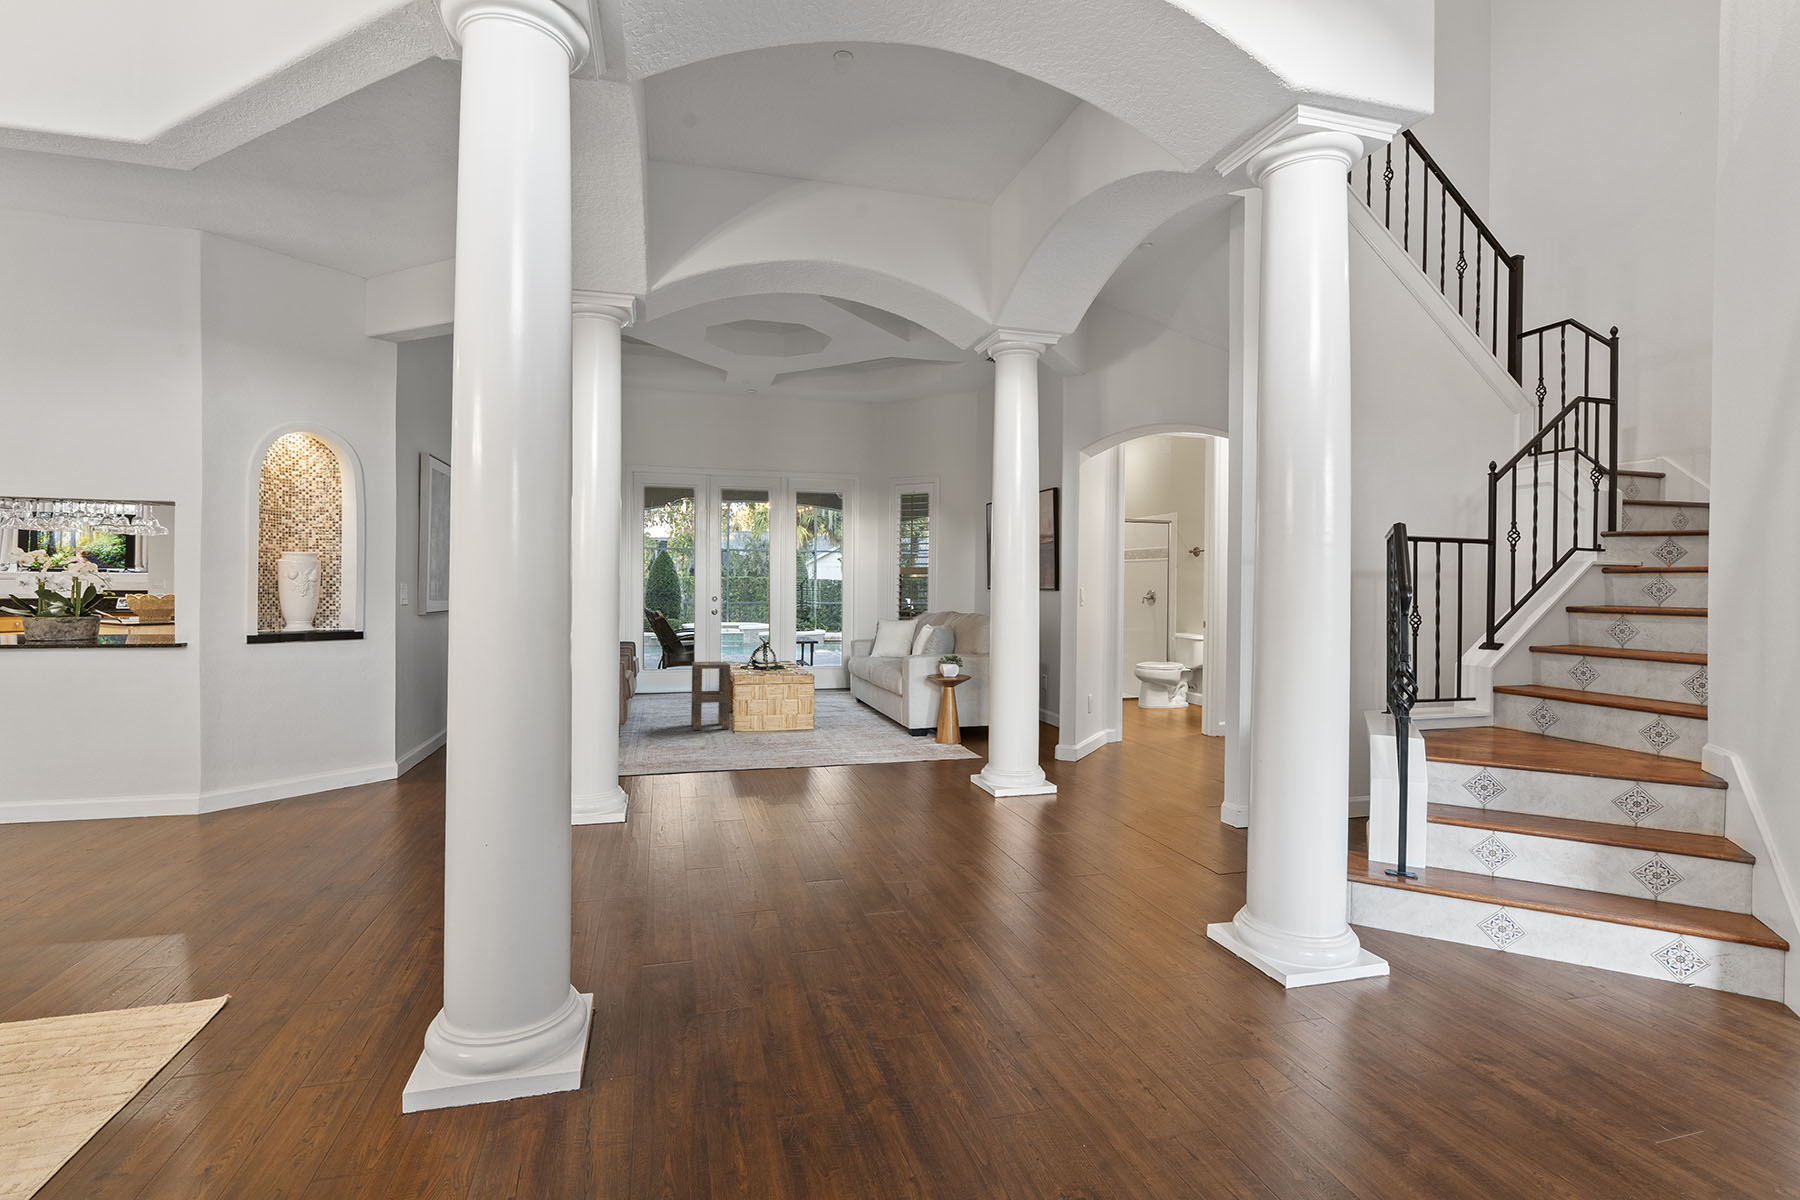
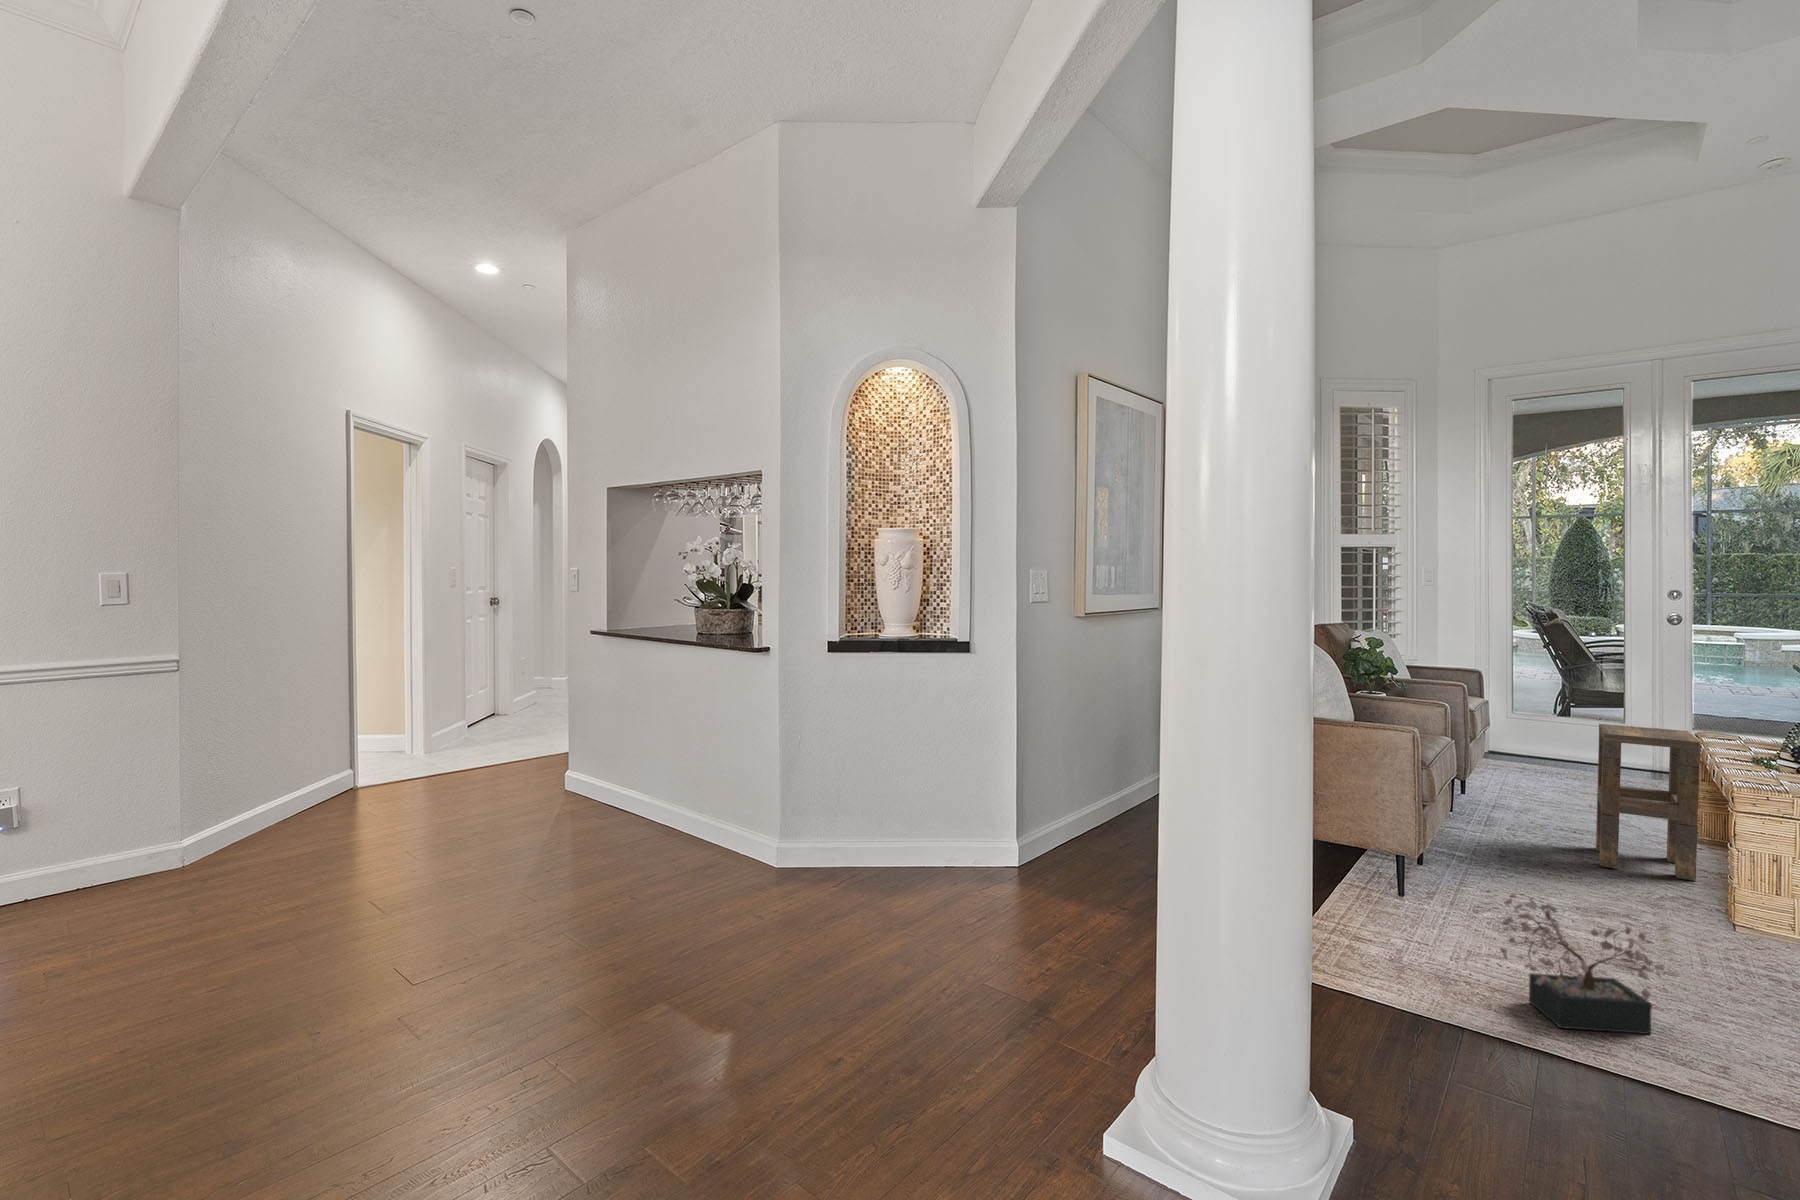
decorative plant: none [670,727,724,776] -> present [1500,894,1664,1034]

